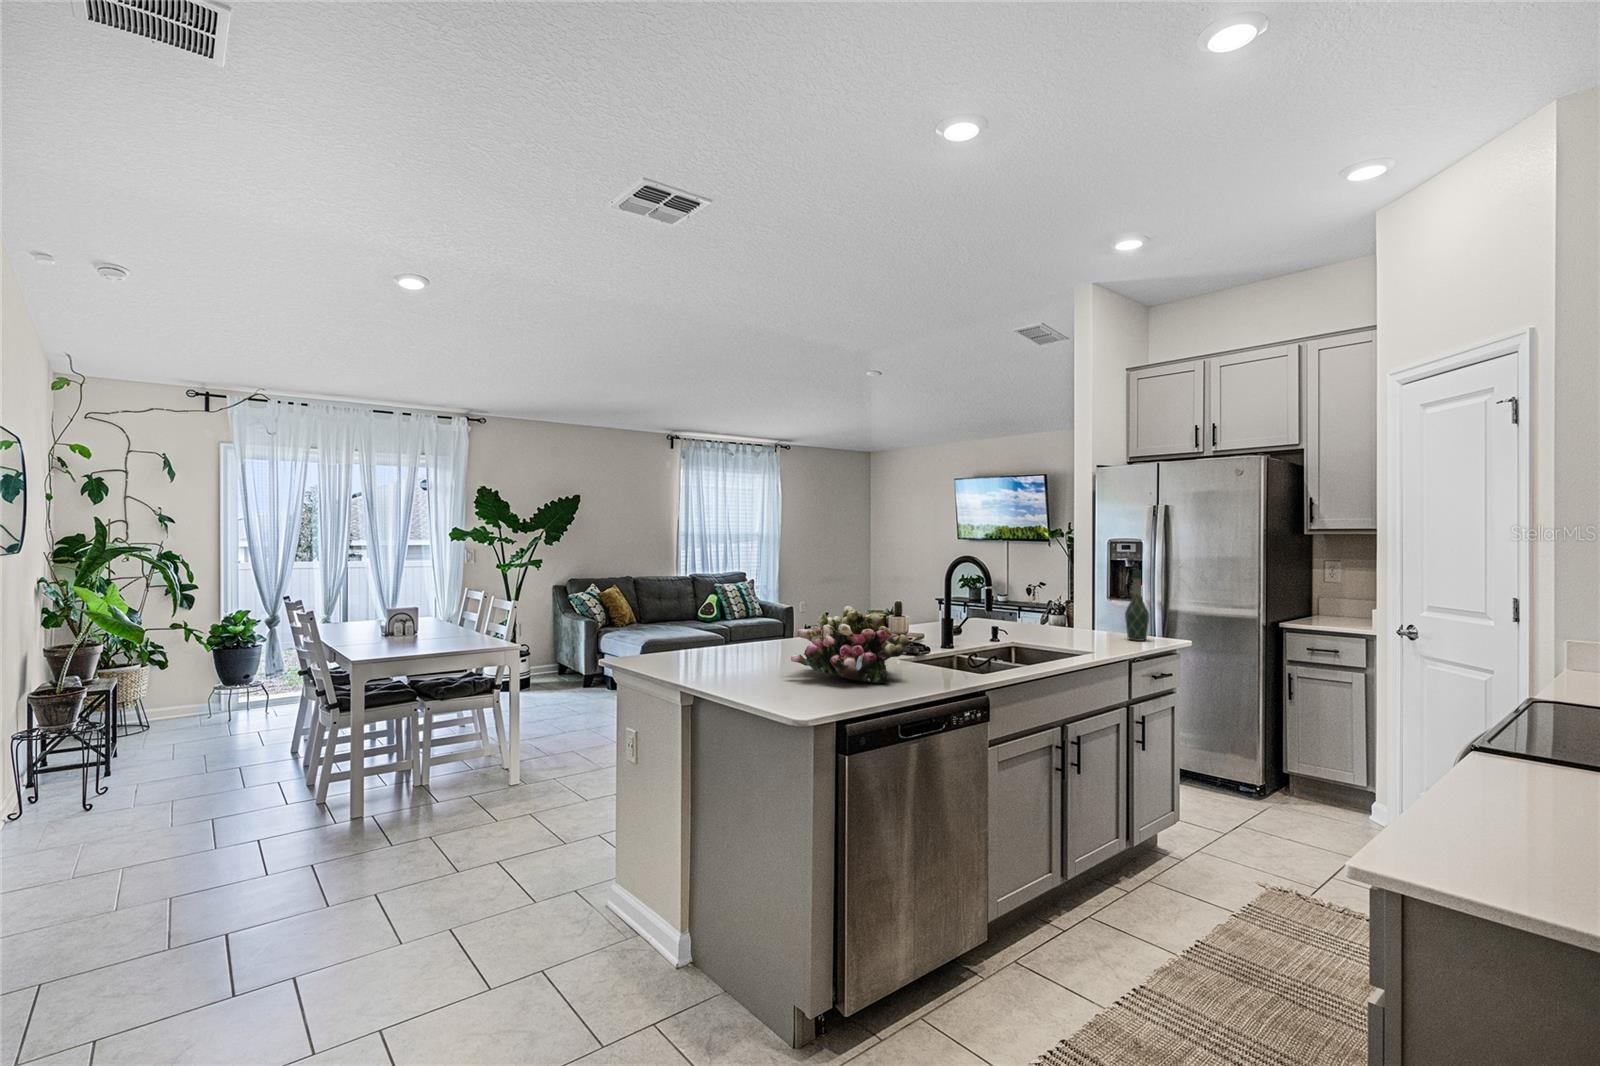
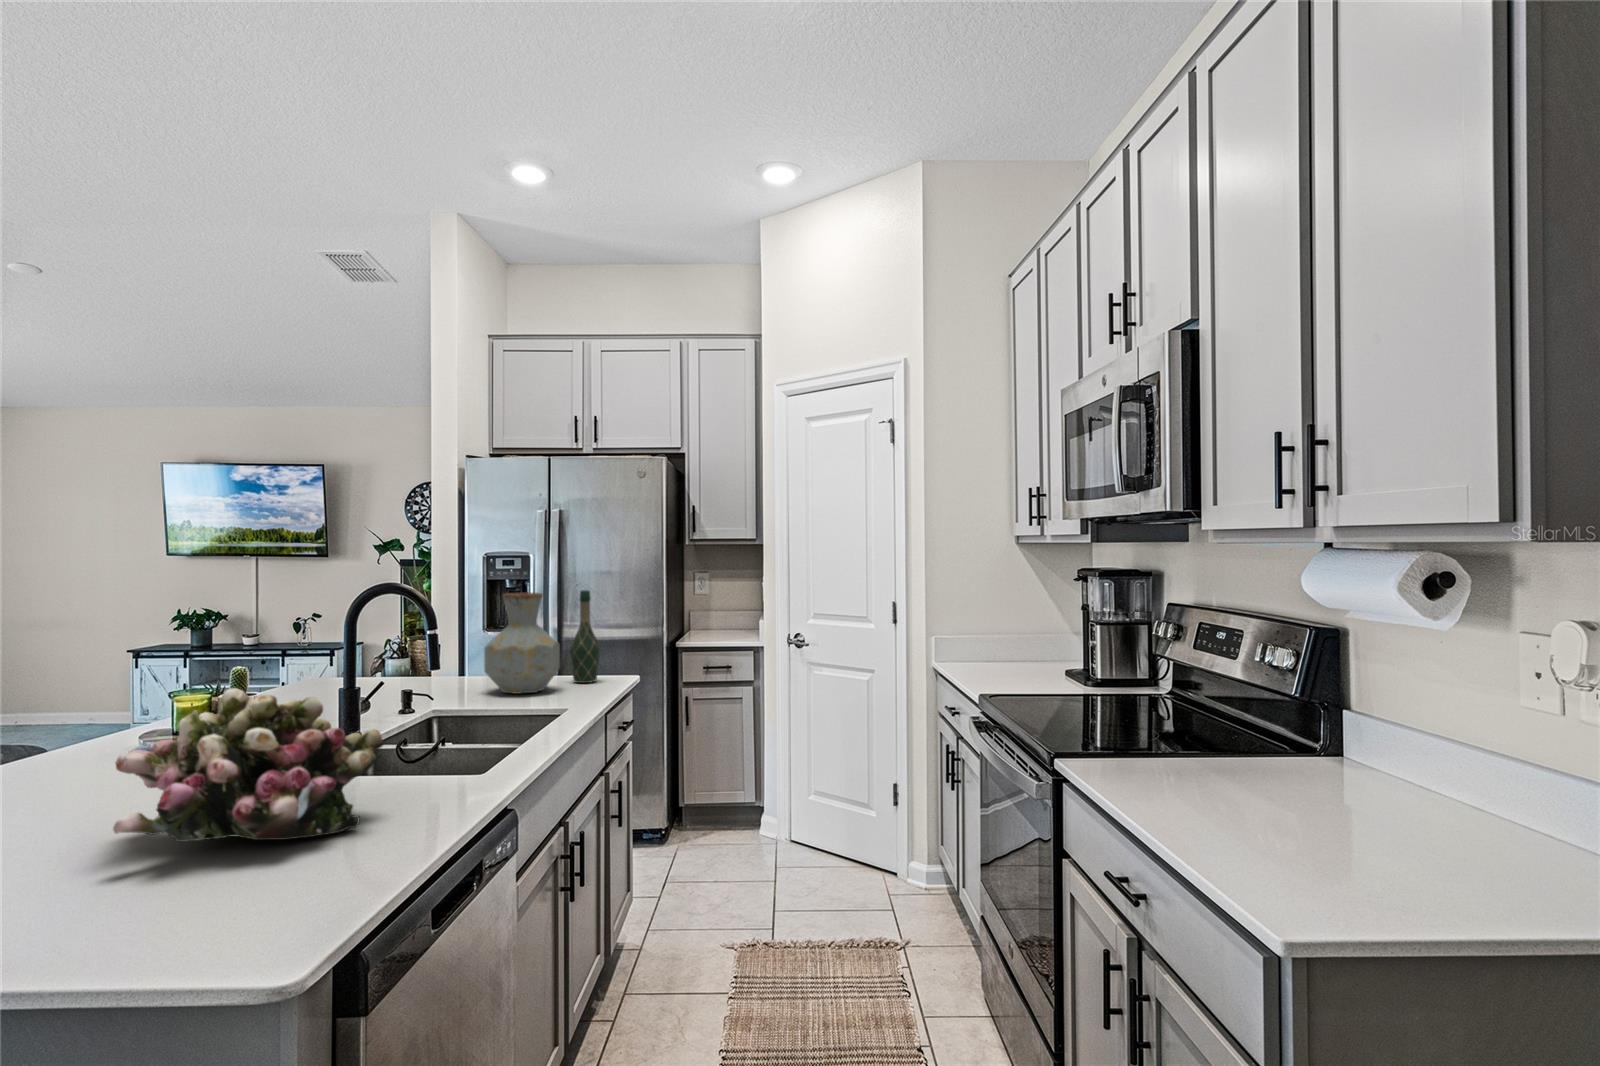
vase: none [1054,569,1109,642] -> present [484,593,560,694]

